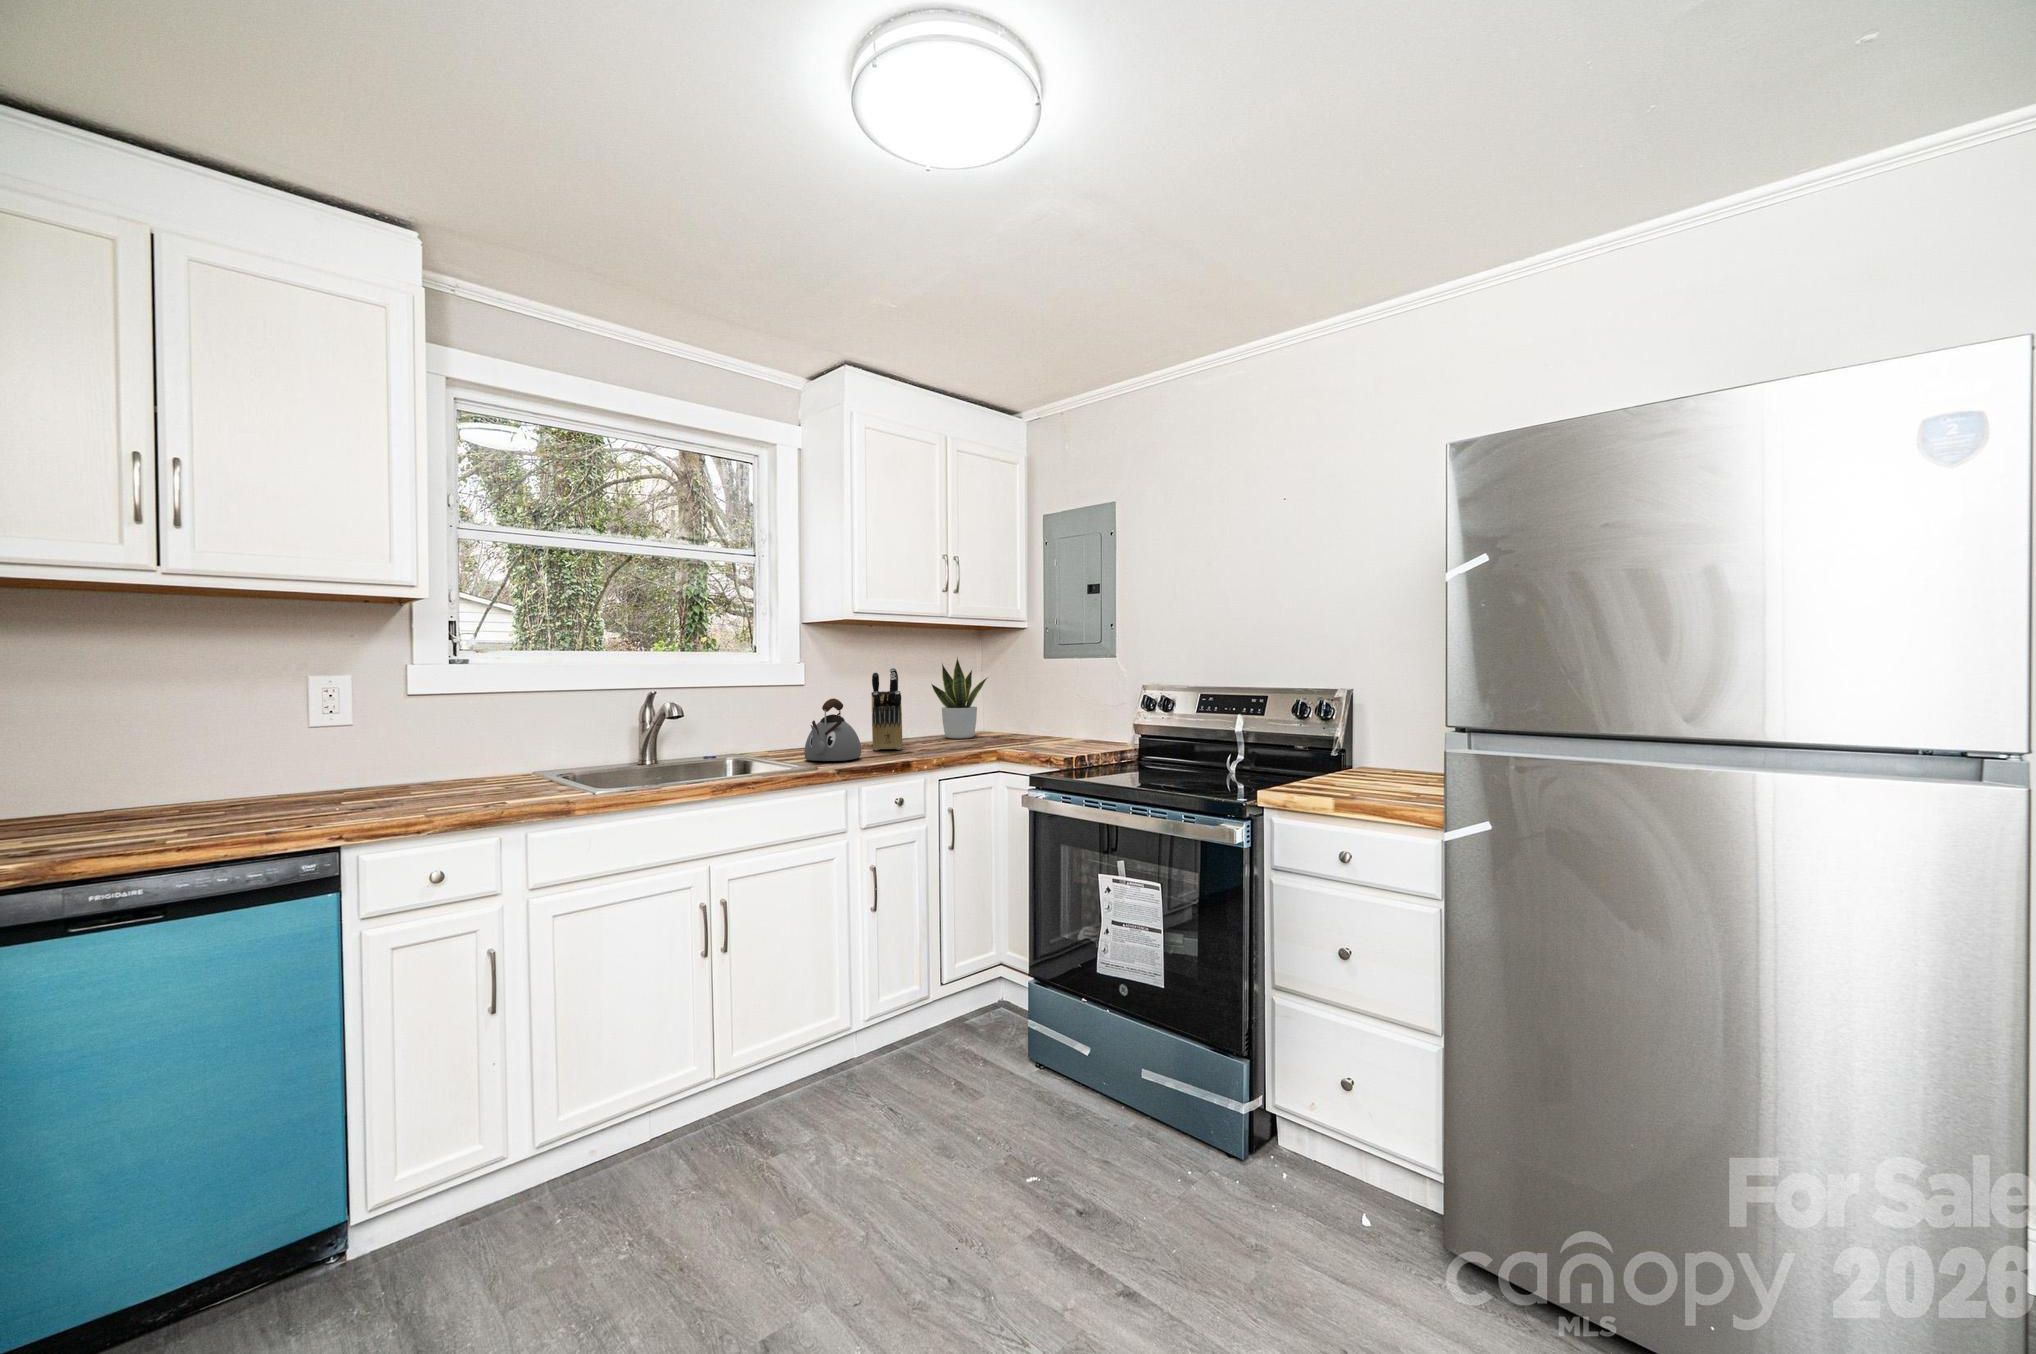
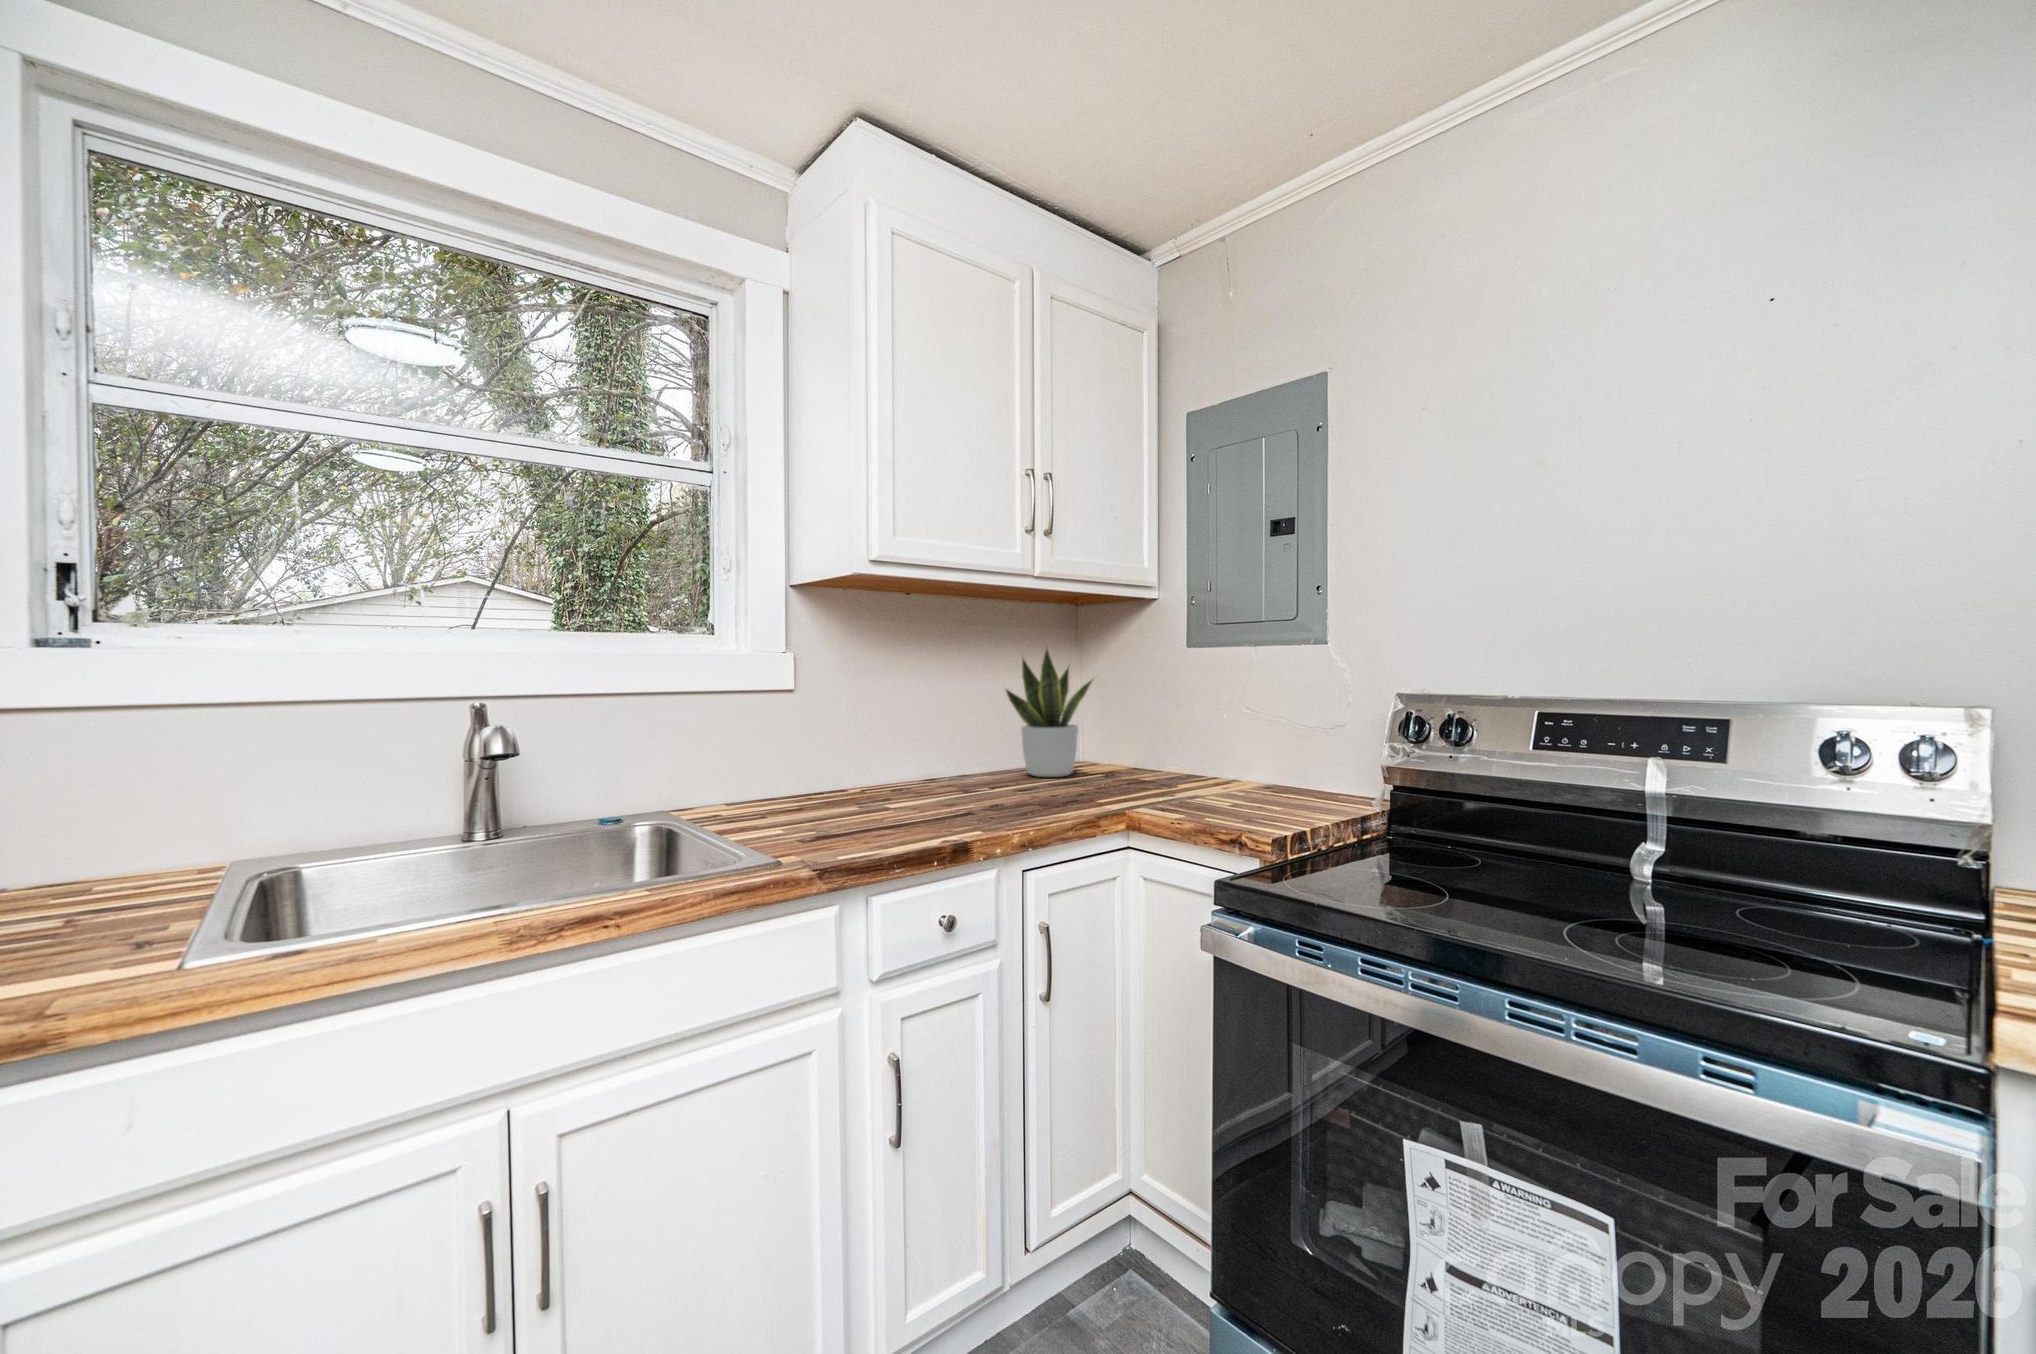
knife block: present [871,668,902,750] -> none [903,660,956,805]
kettle: present [804,698,861,761] -> none [773,717,879,838]

